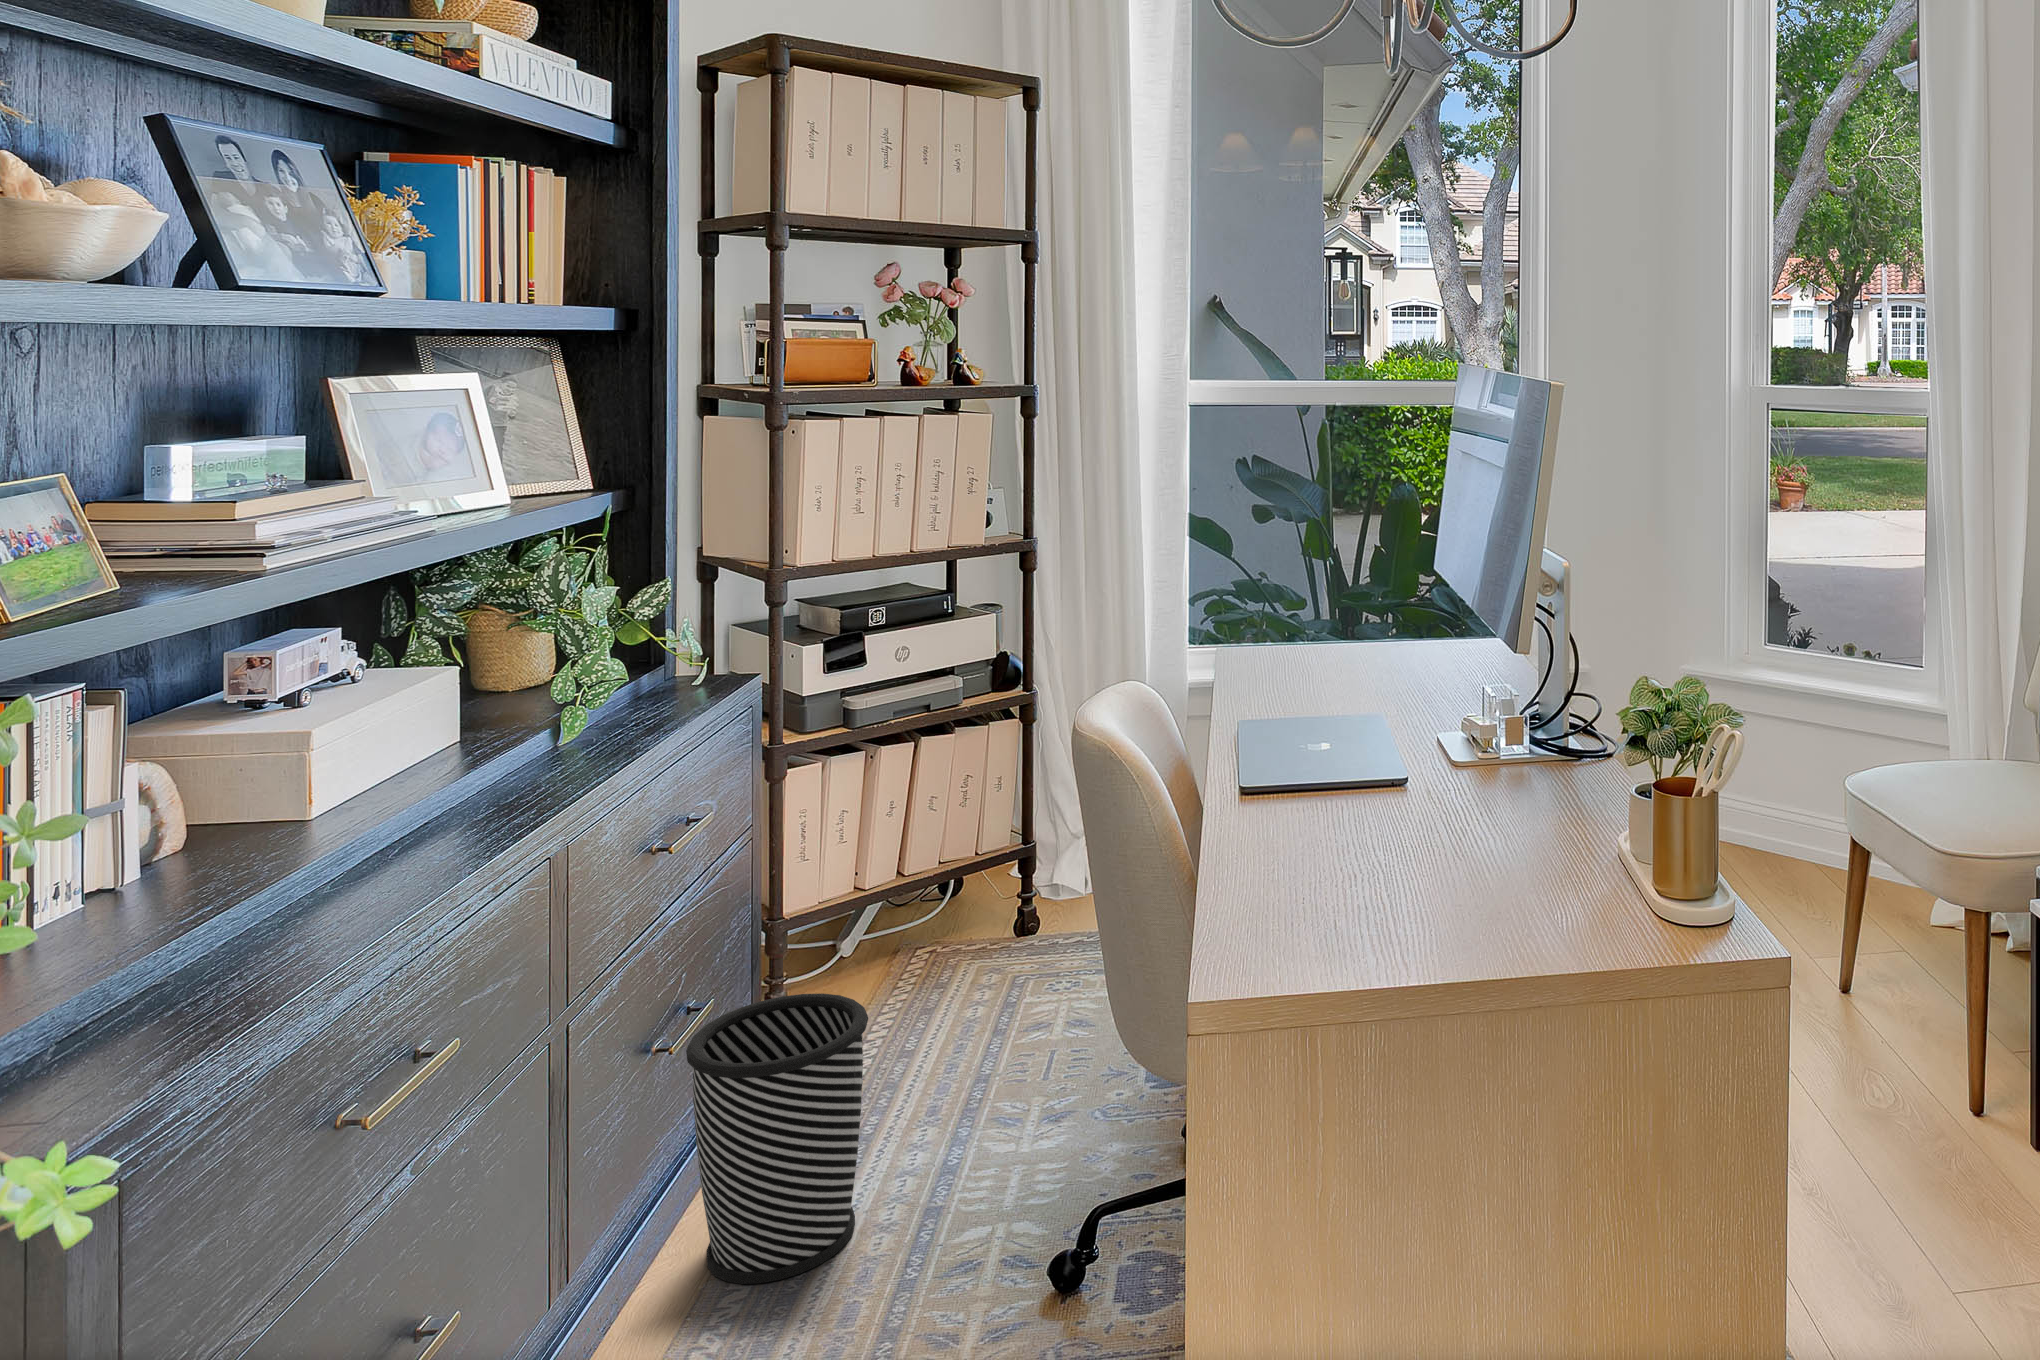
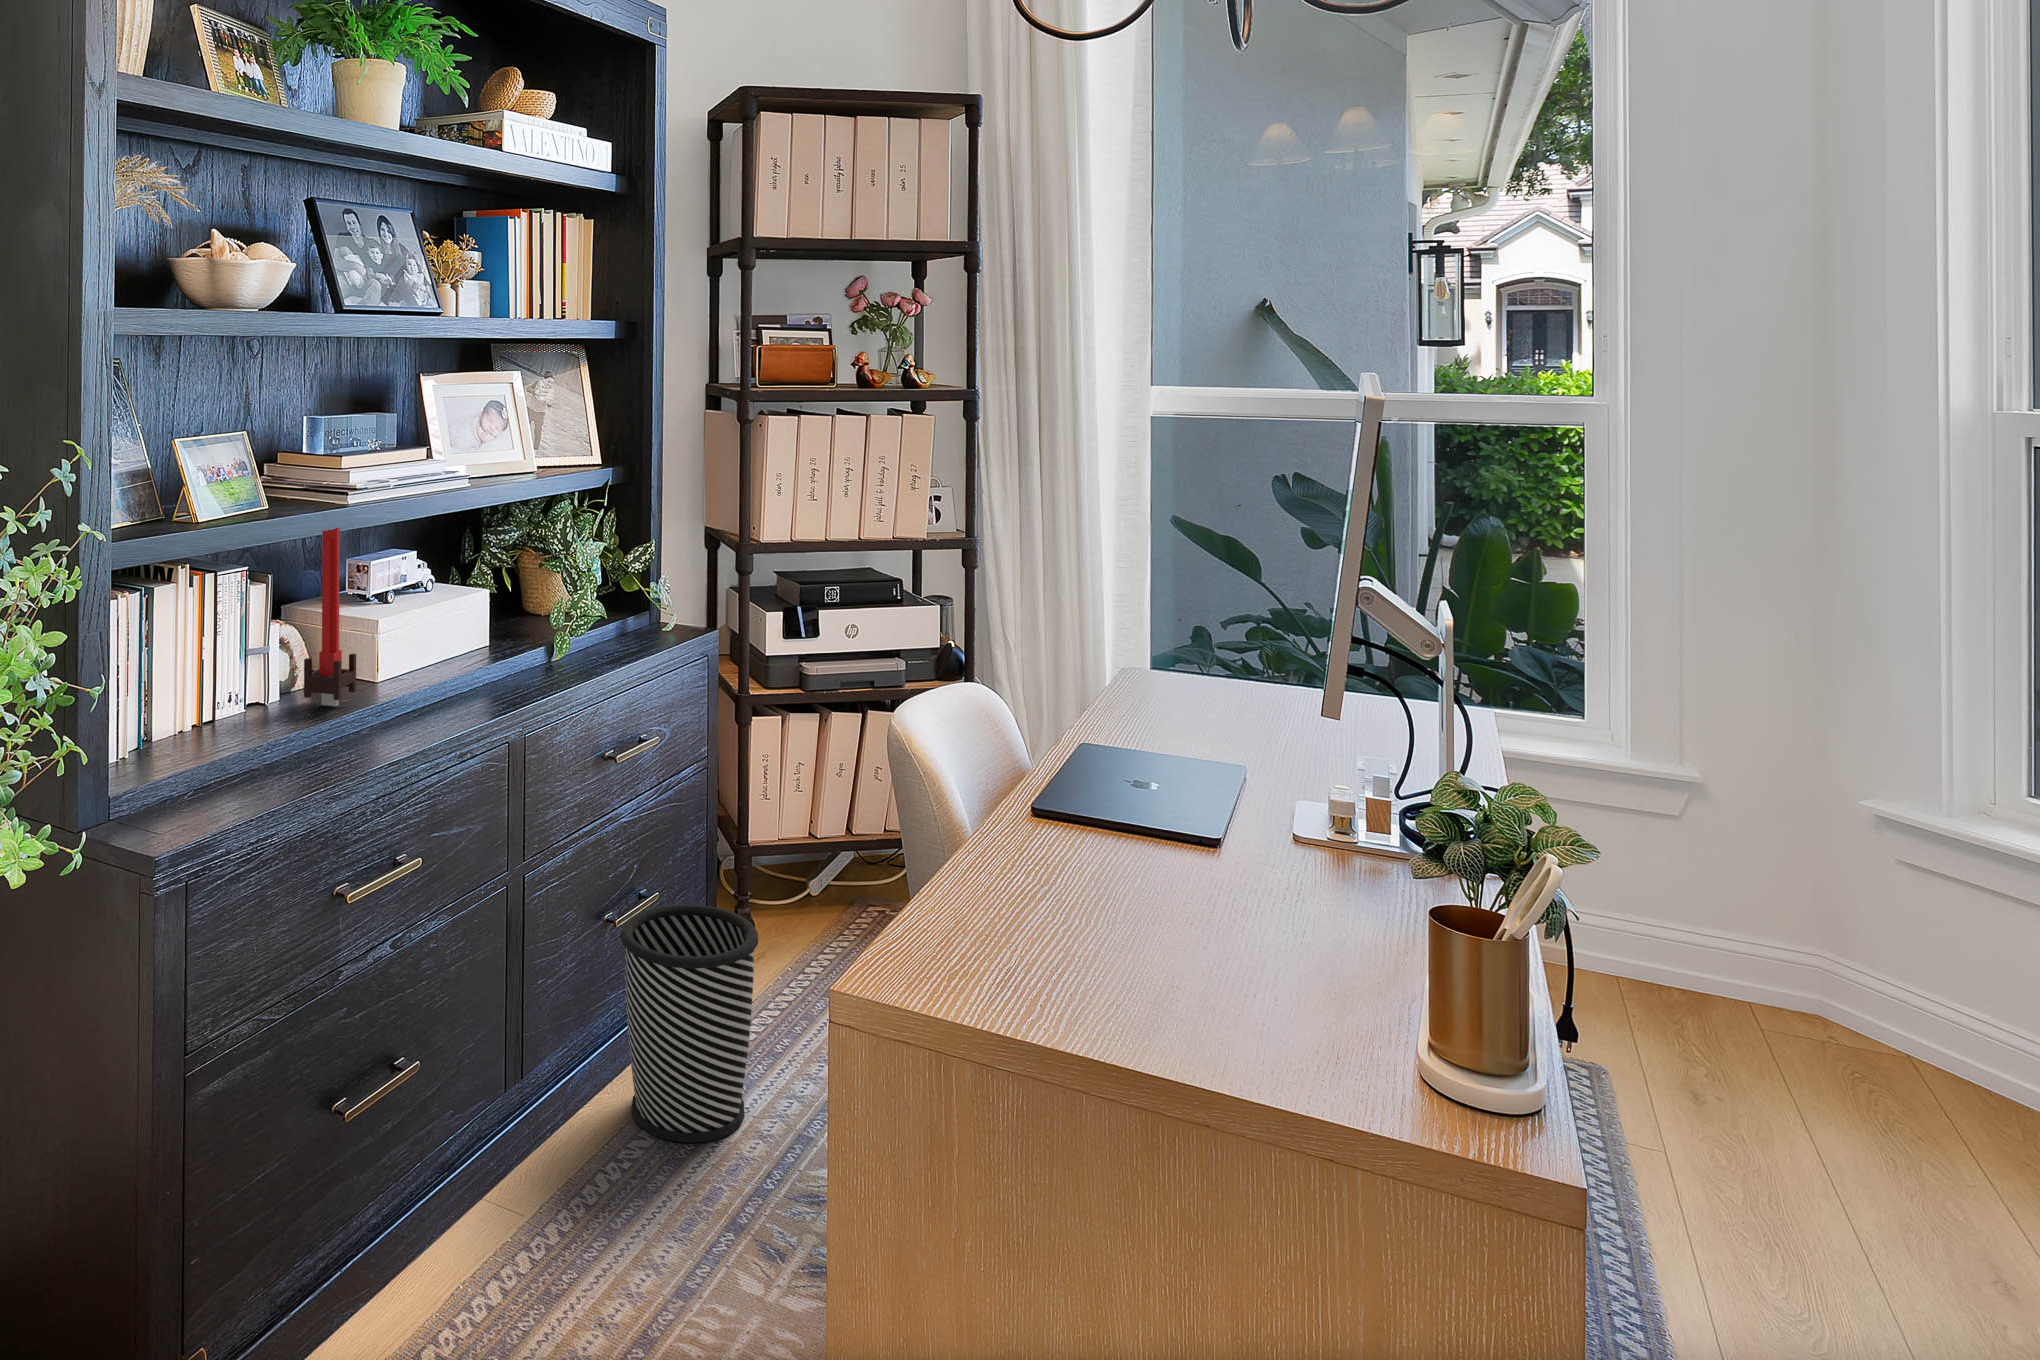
candle: none [199,584,290,857] -> present [304,528,356,706]

